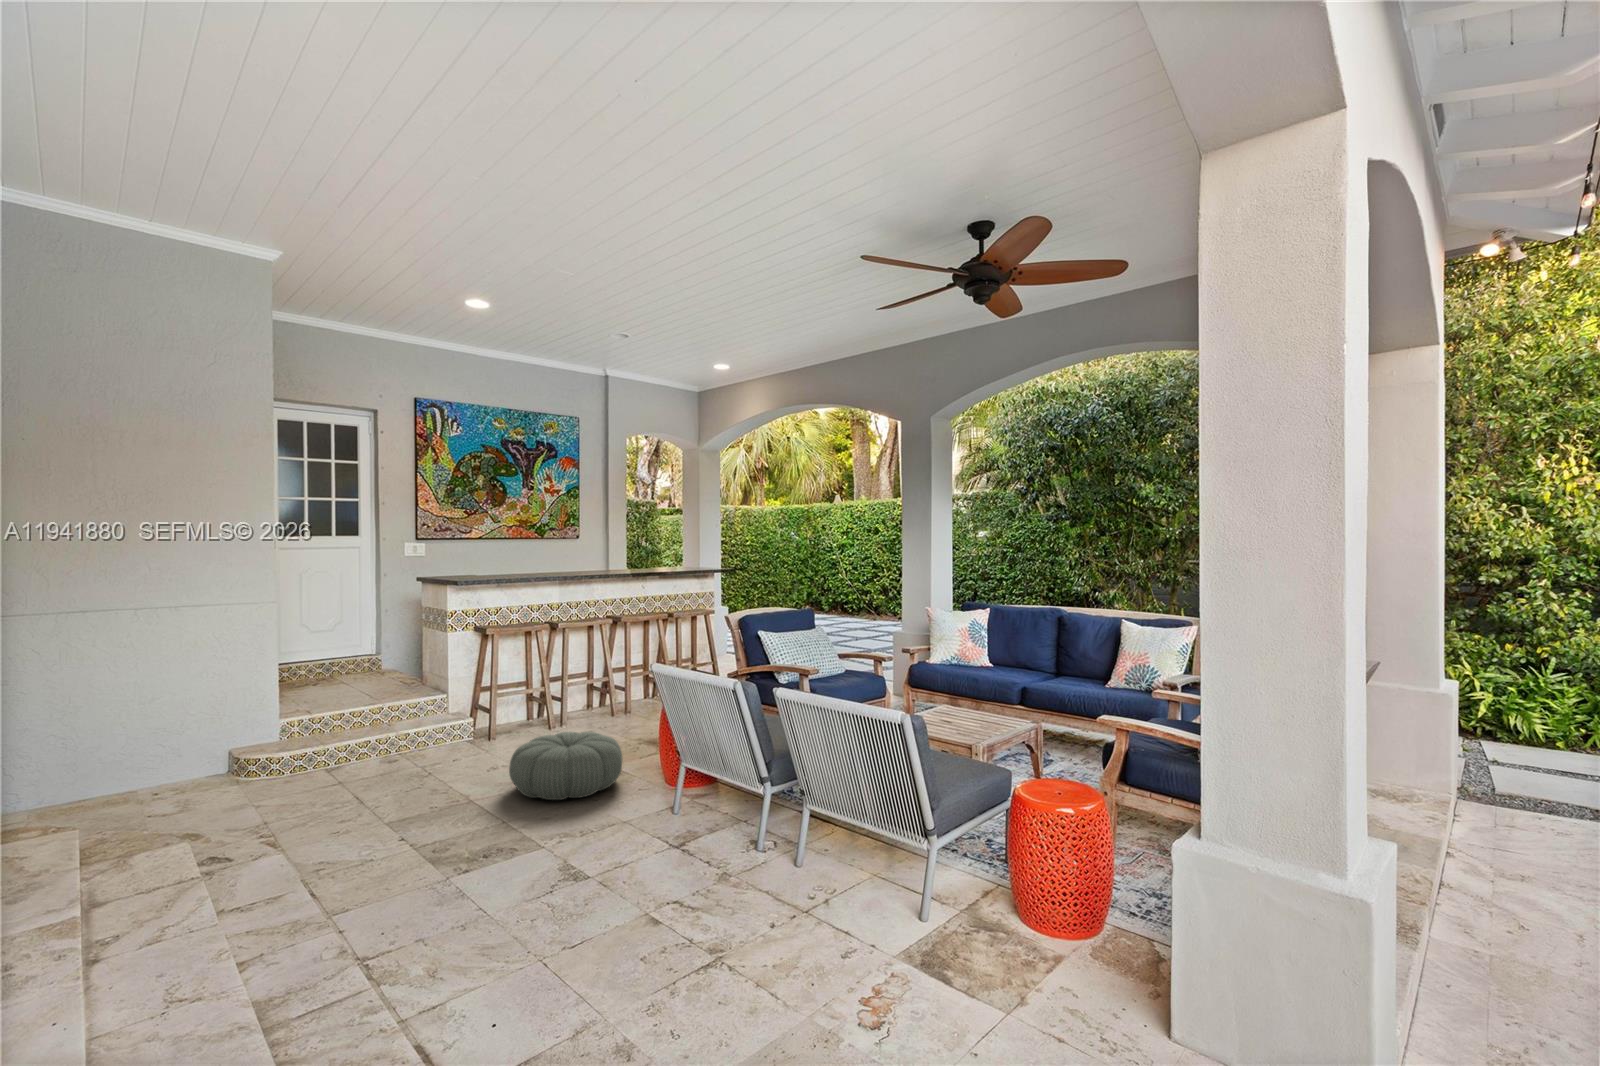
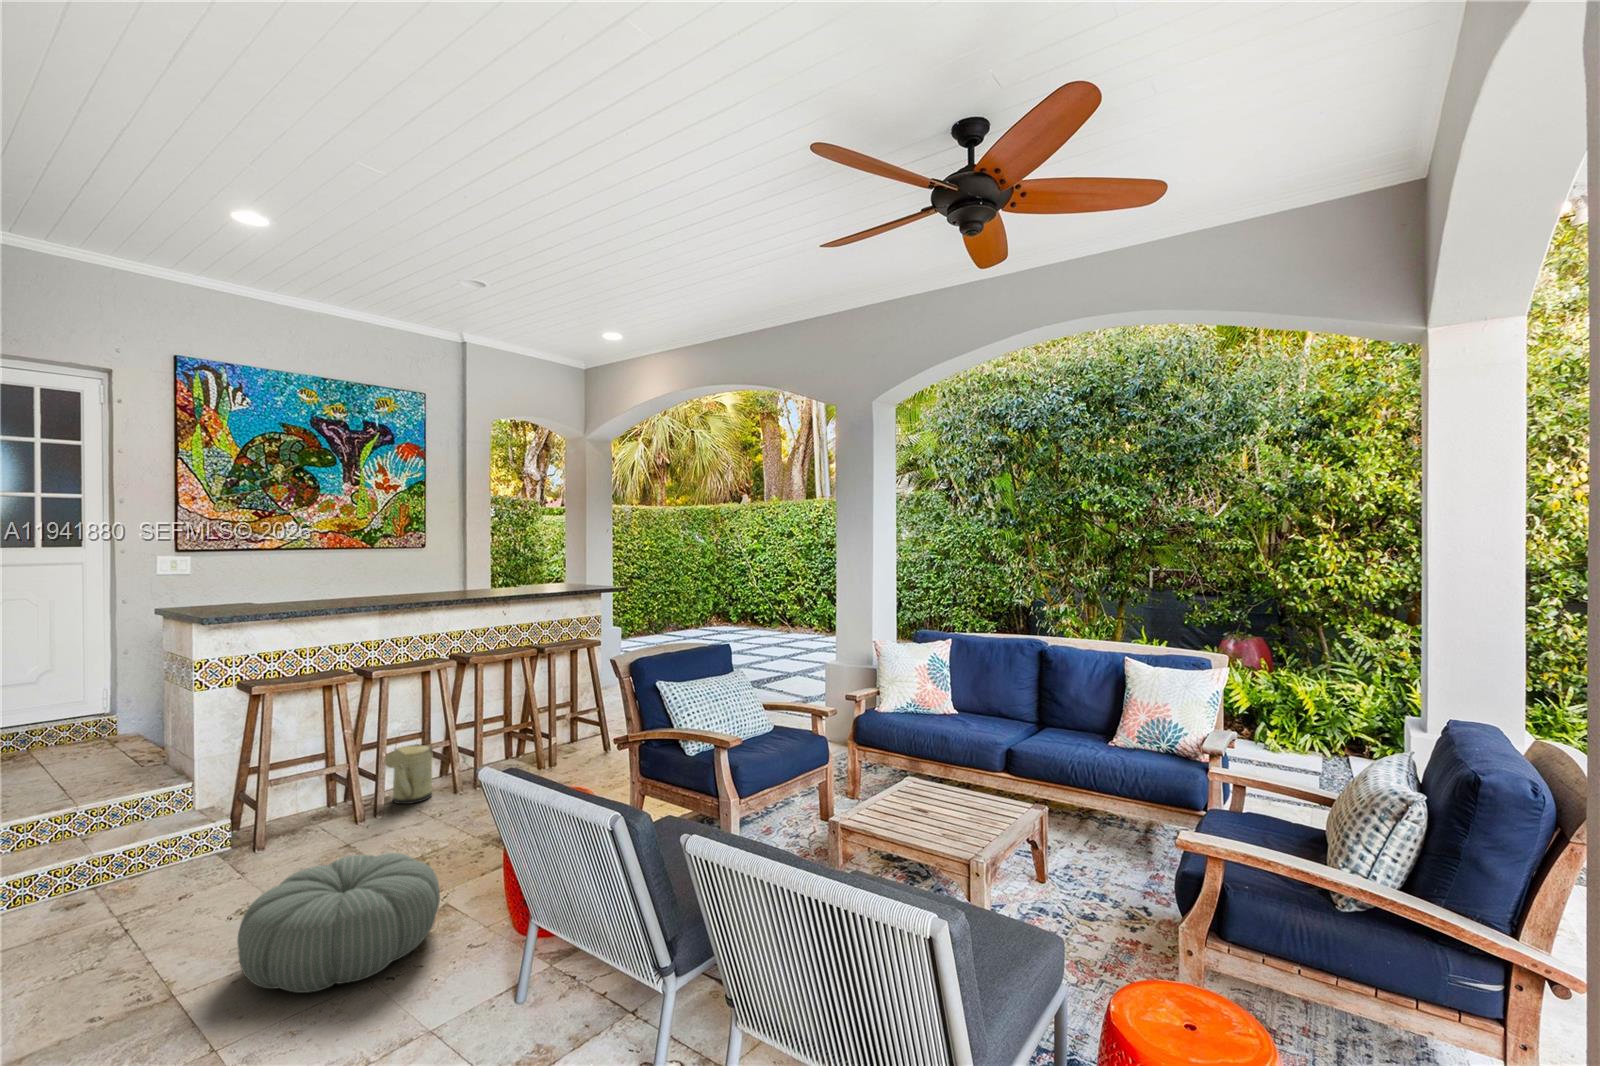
watering can: none [568,669,597,722] -> present [385,730,433,804]

